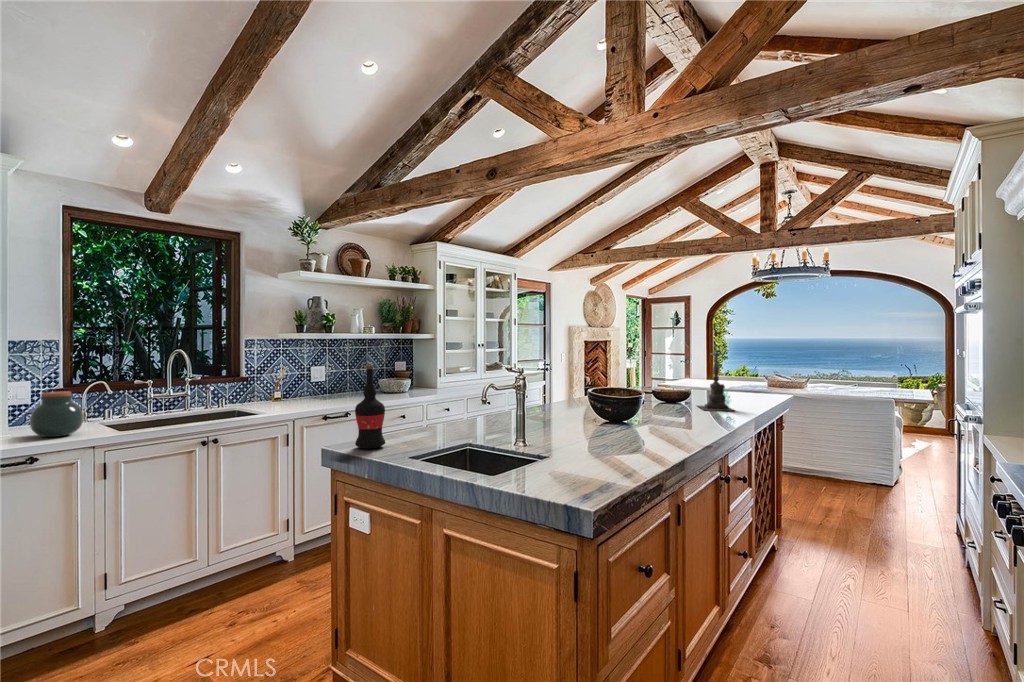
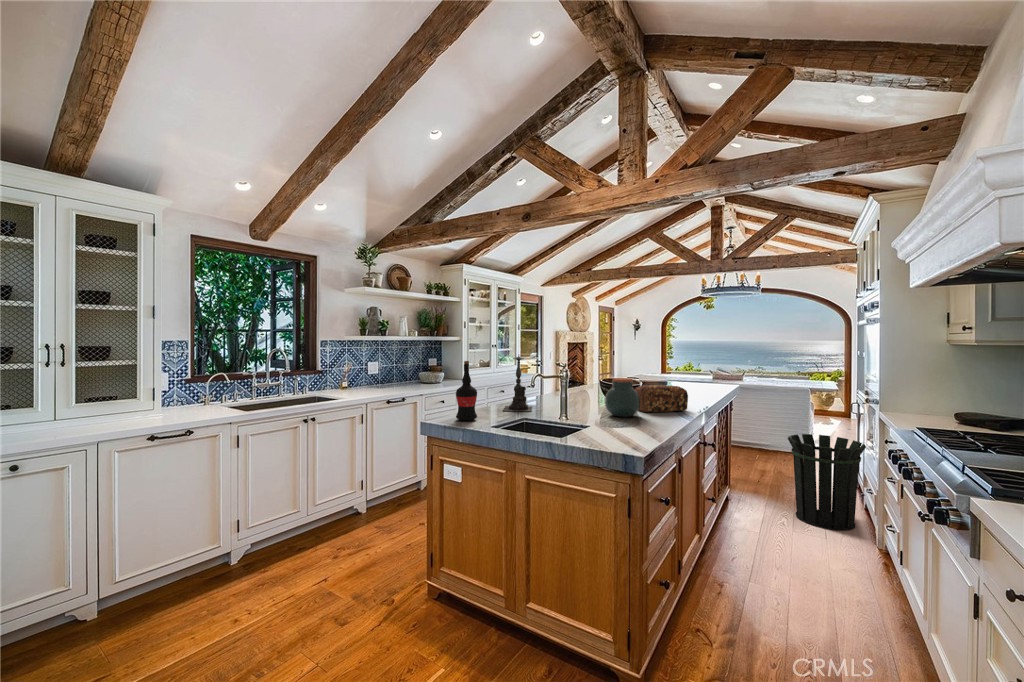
candle holder: present [698,350,734,411] -> present [503,356,532,411]
jar: present [30,391,83,437] -> present [605,378,640,417]
bread loaf: none [618,397,695,436] -> present [635,385,688,412]
waste bin: none [852,462,965,599] -> present [788,434,866,531]

